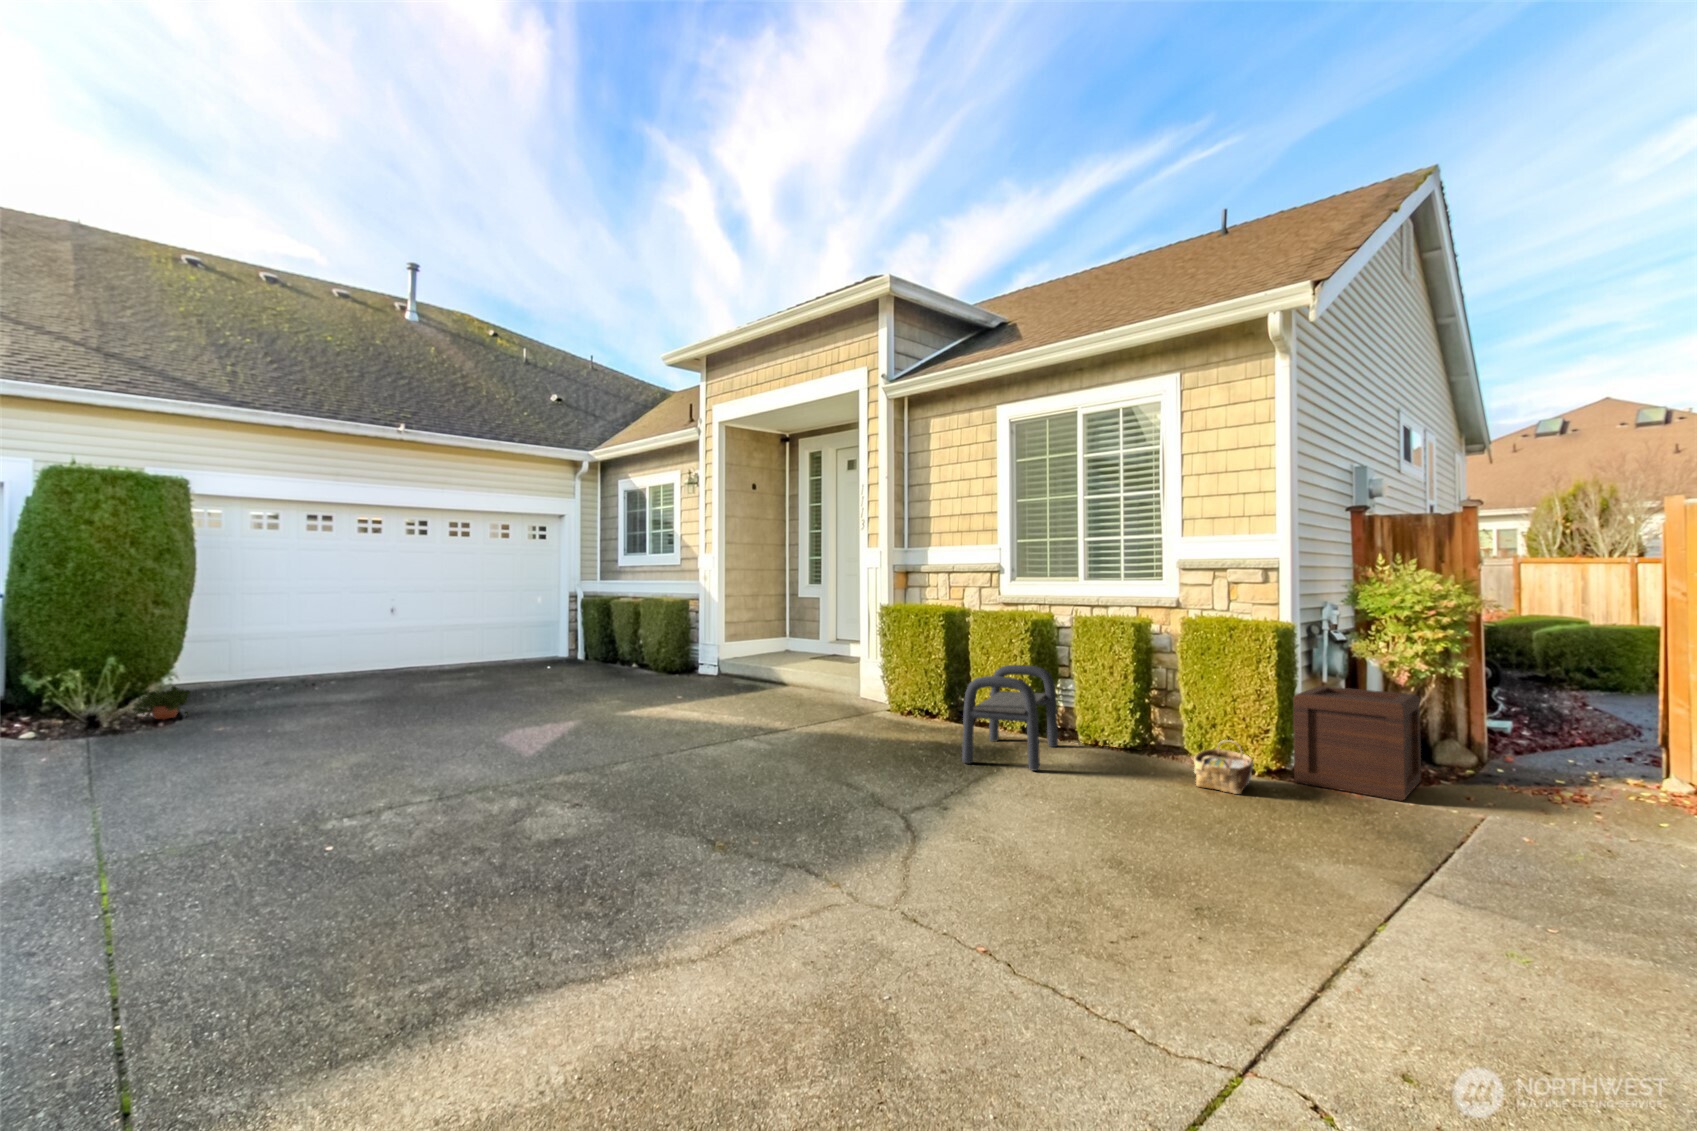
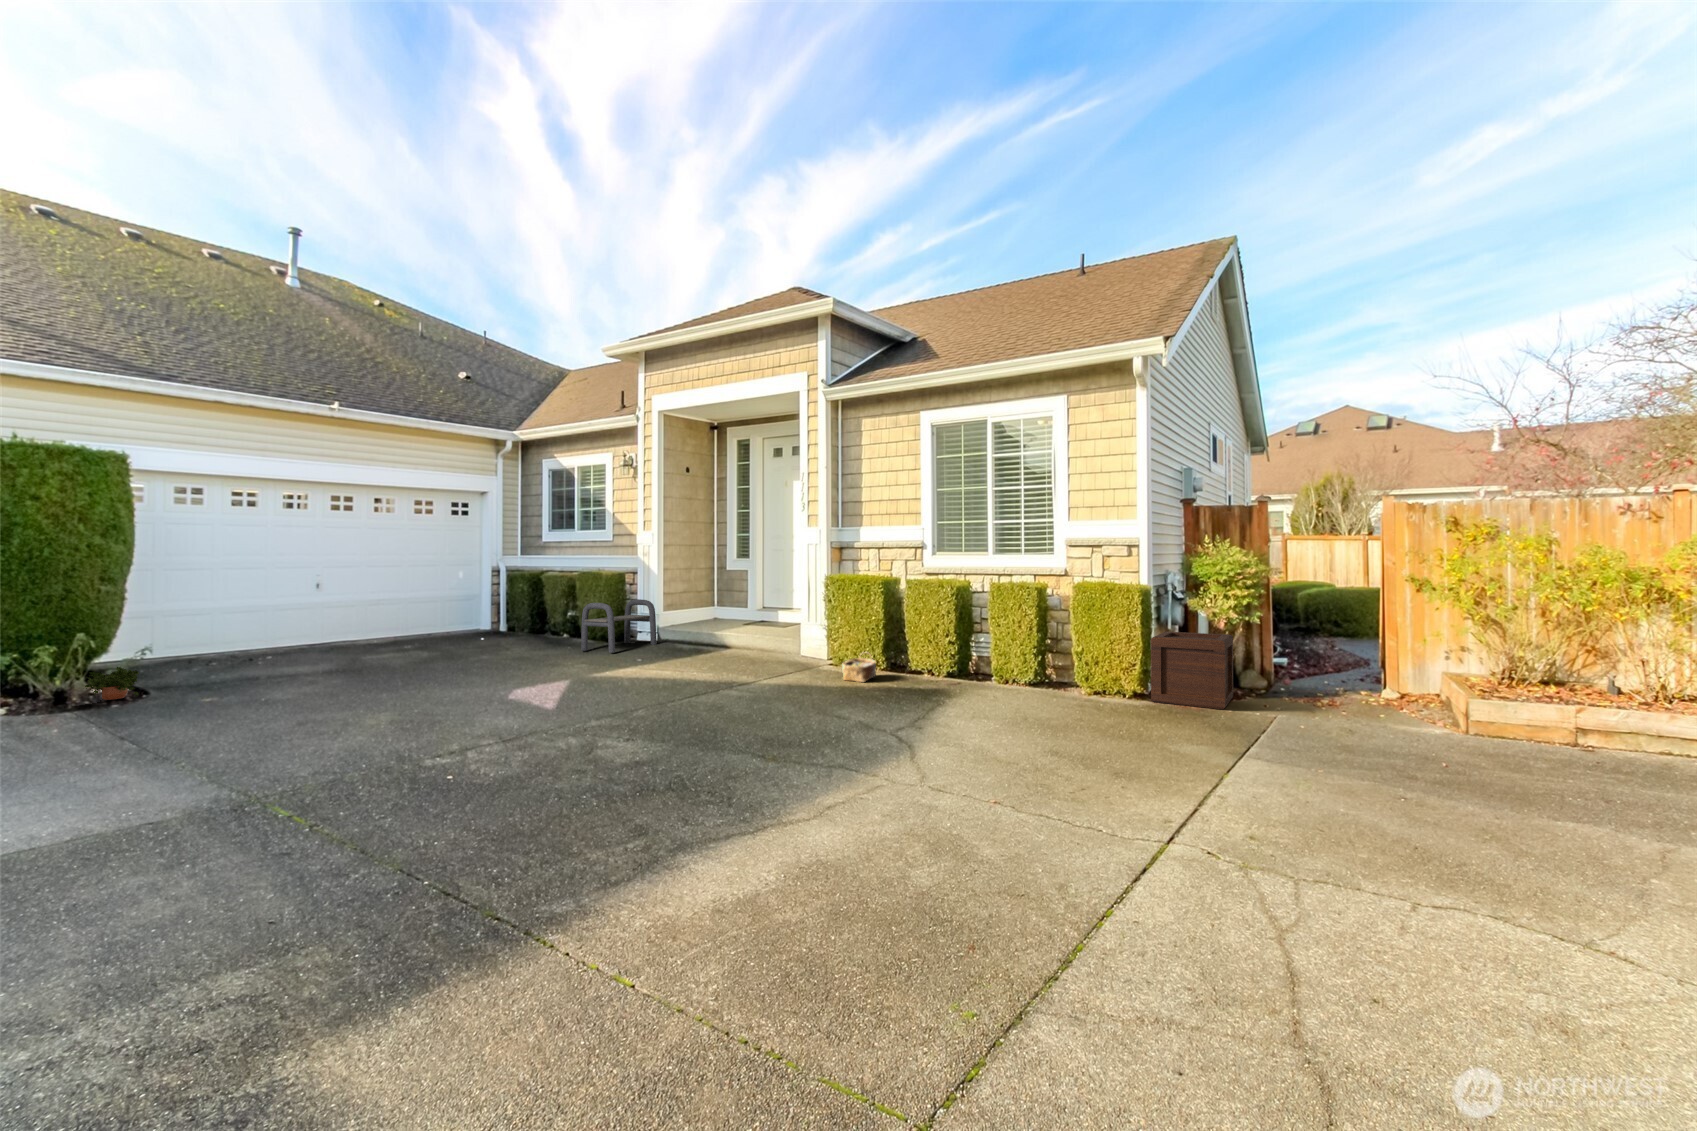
bench: present [962,665,1058,771] -> present [581,599,657,653]
woven basket: present [1194,740,1253,794] -> present [842,657,876,682]

